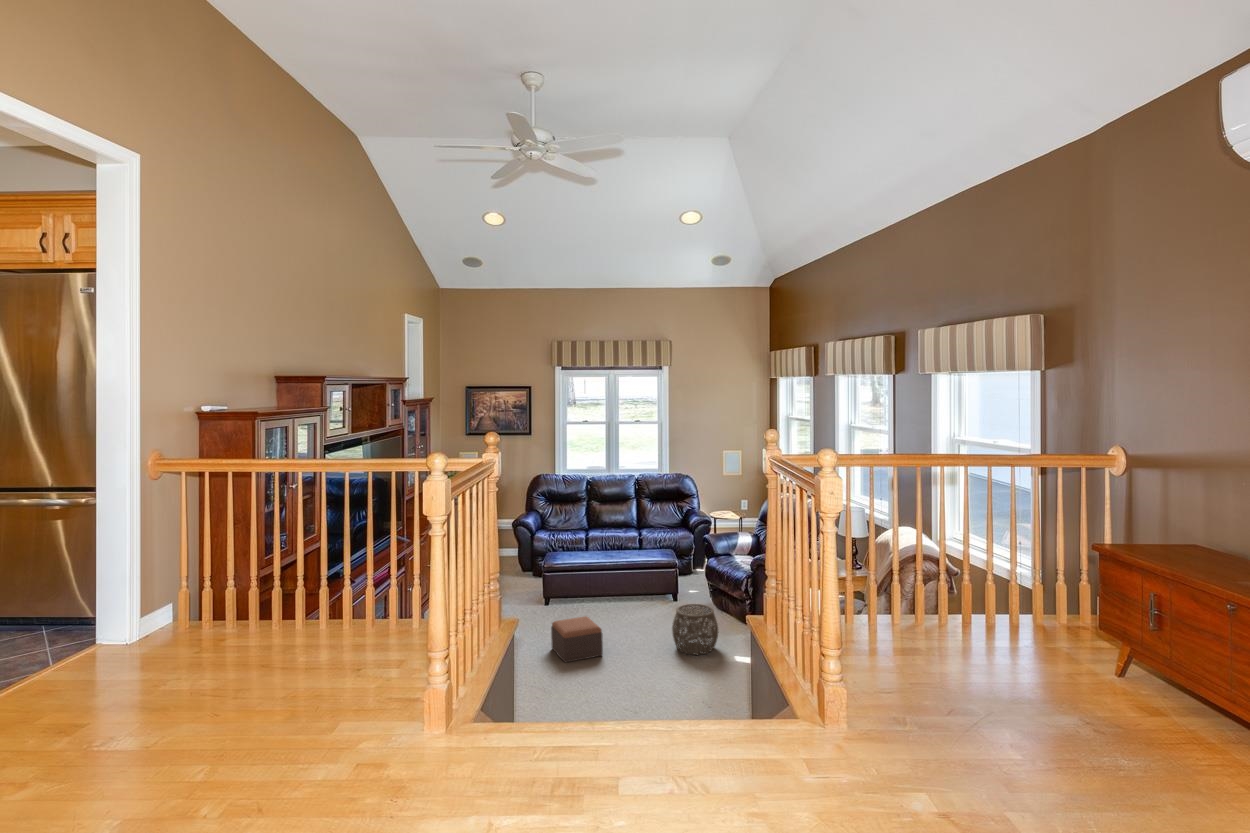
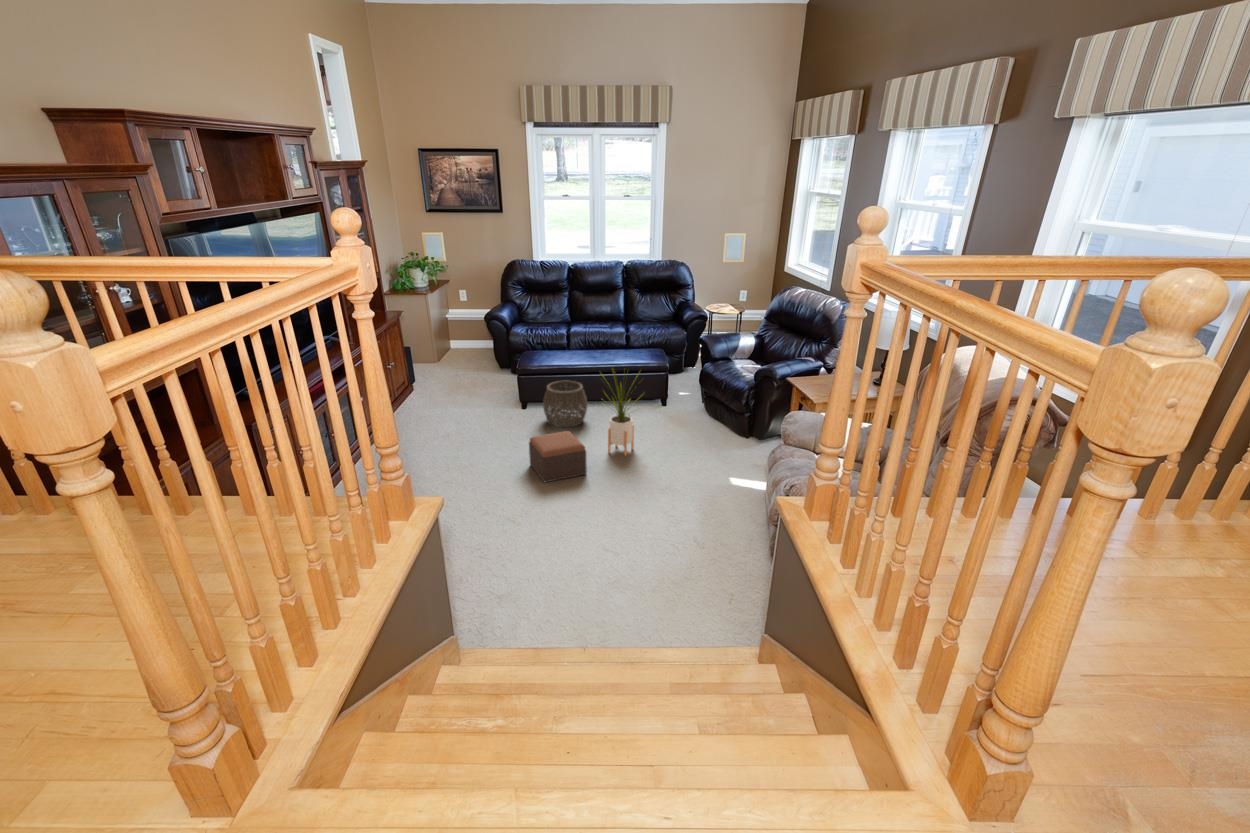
house plant: none [612,554,656,641] -> present [608,370,637,456]
woven basket: present [672,604,719,655] -> present [543,381,587,428]

